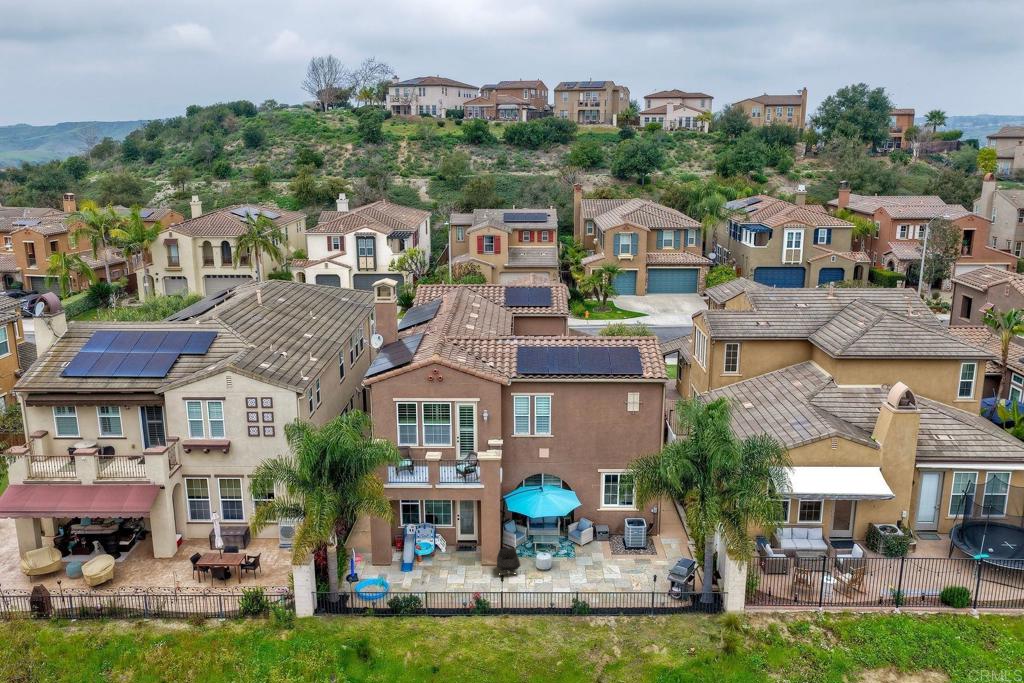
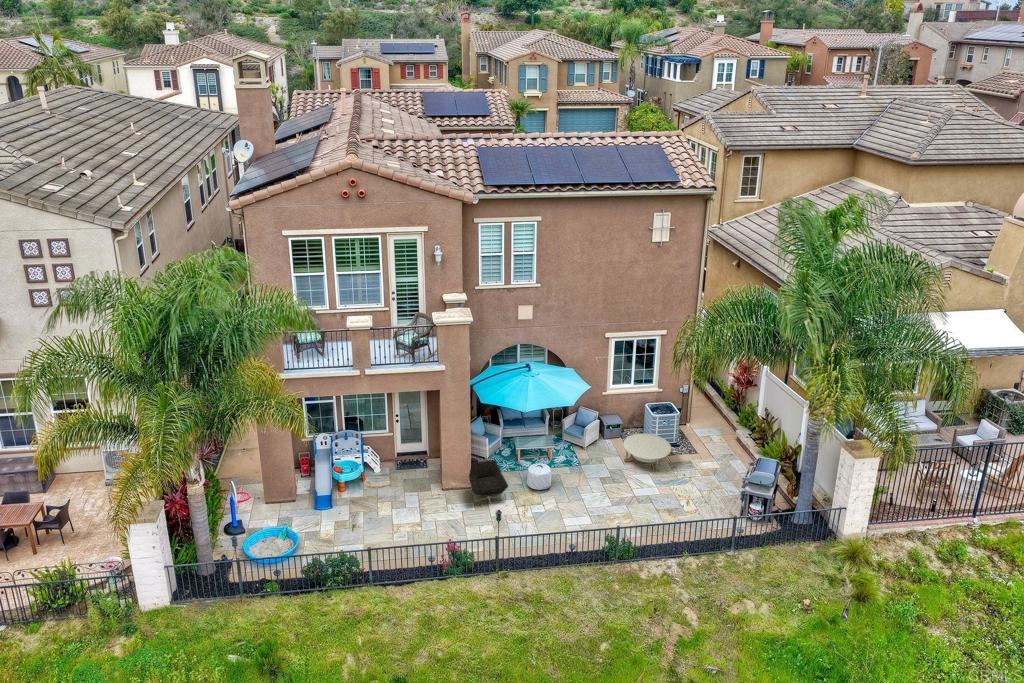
round table: none [603,539,635,566] -> present [624,433,671,472]

